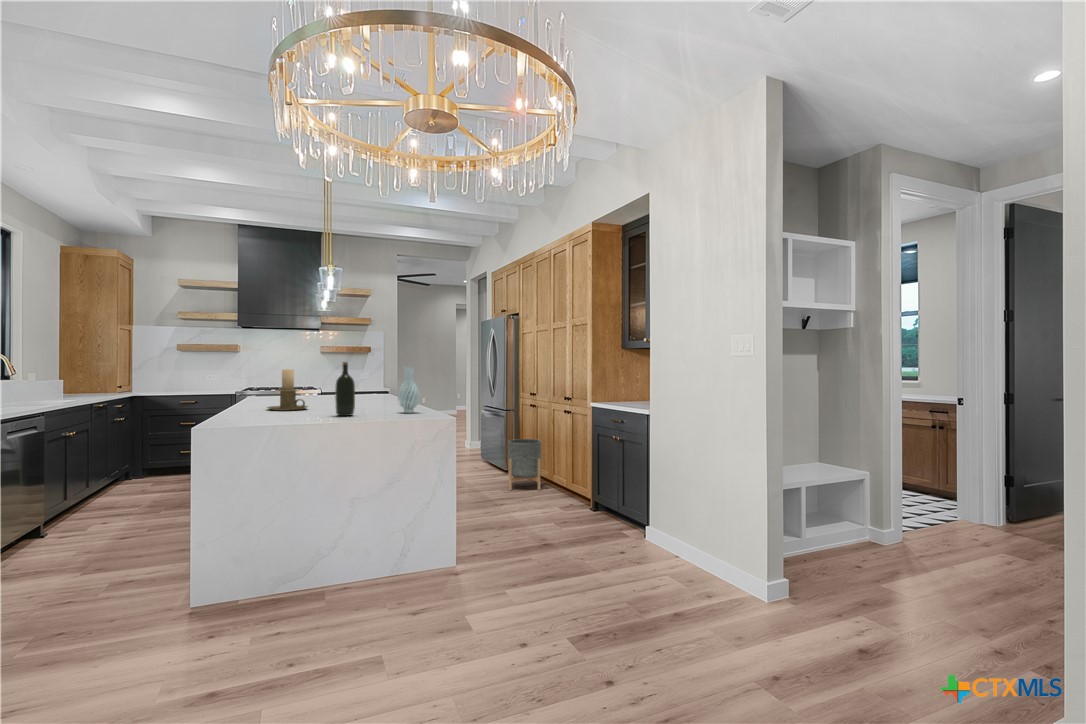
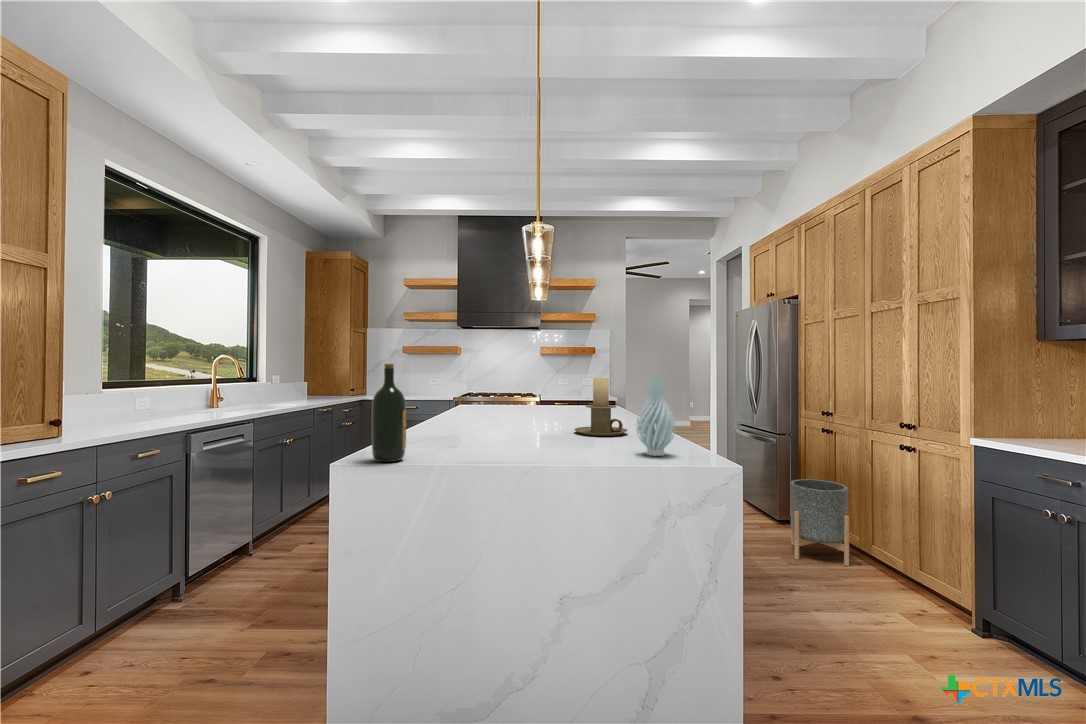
wine bottle: present [335,362,355,416] -> present [372,364,406,462]
candle holder: present [268,369,308,411] -> present [574,377,628,436]

